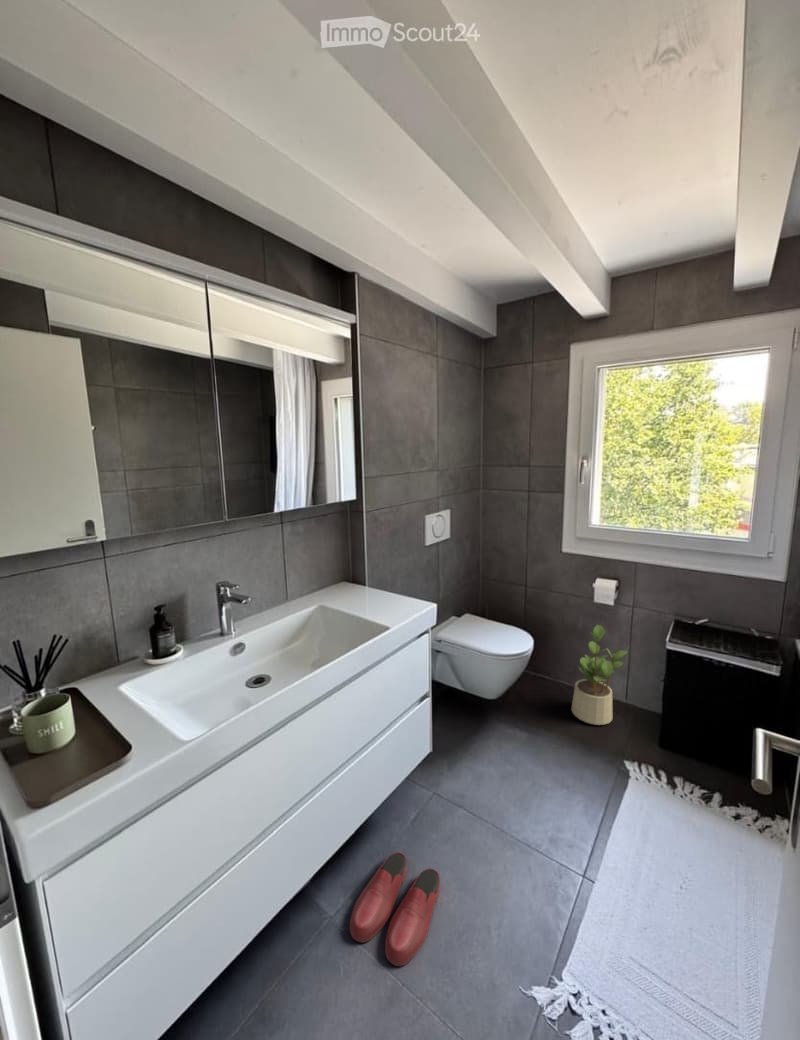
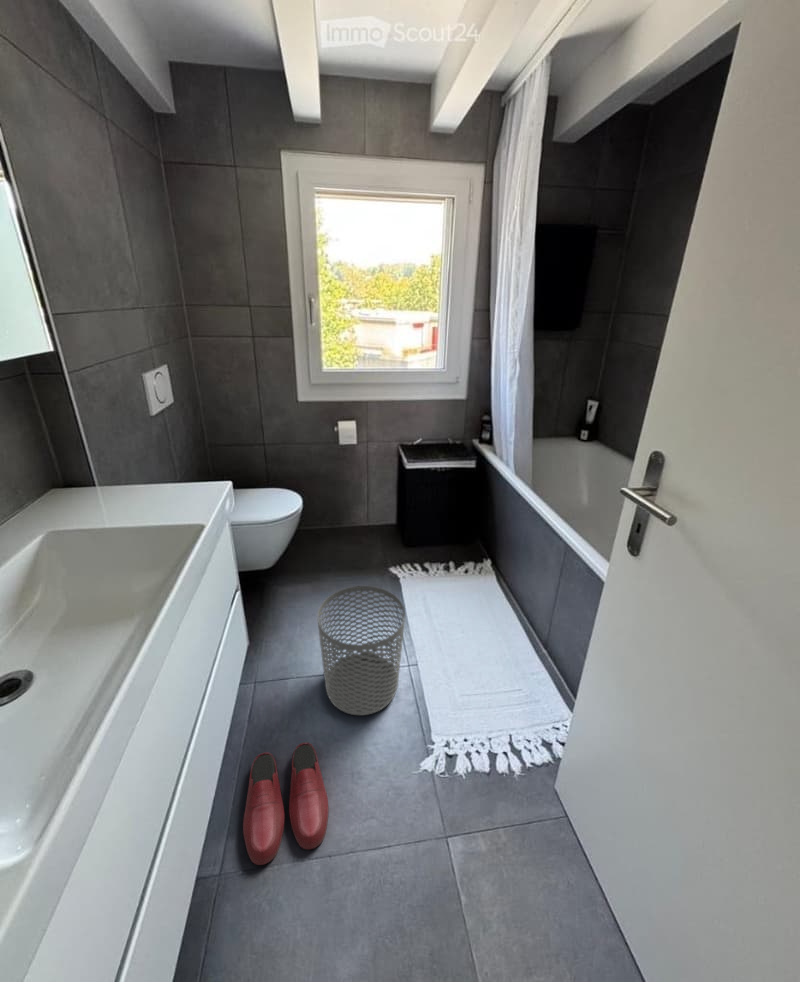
potted plant: present [572,625,628,725] -> none [334,465,371,552]
waste bin: none [477,740,571,898] -> present [317,586,405,715]

